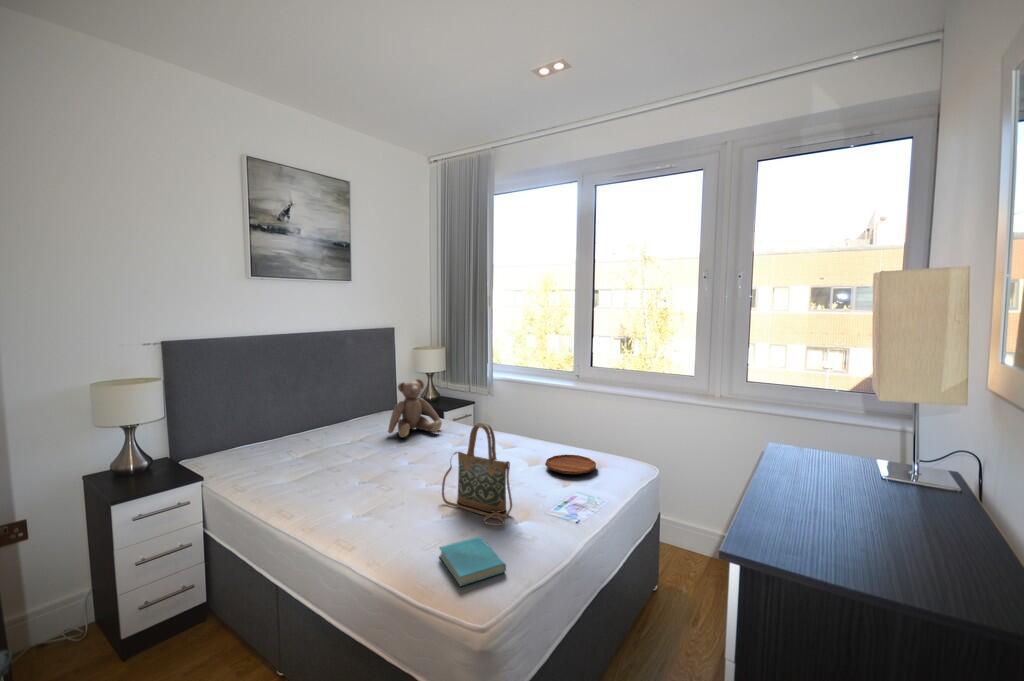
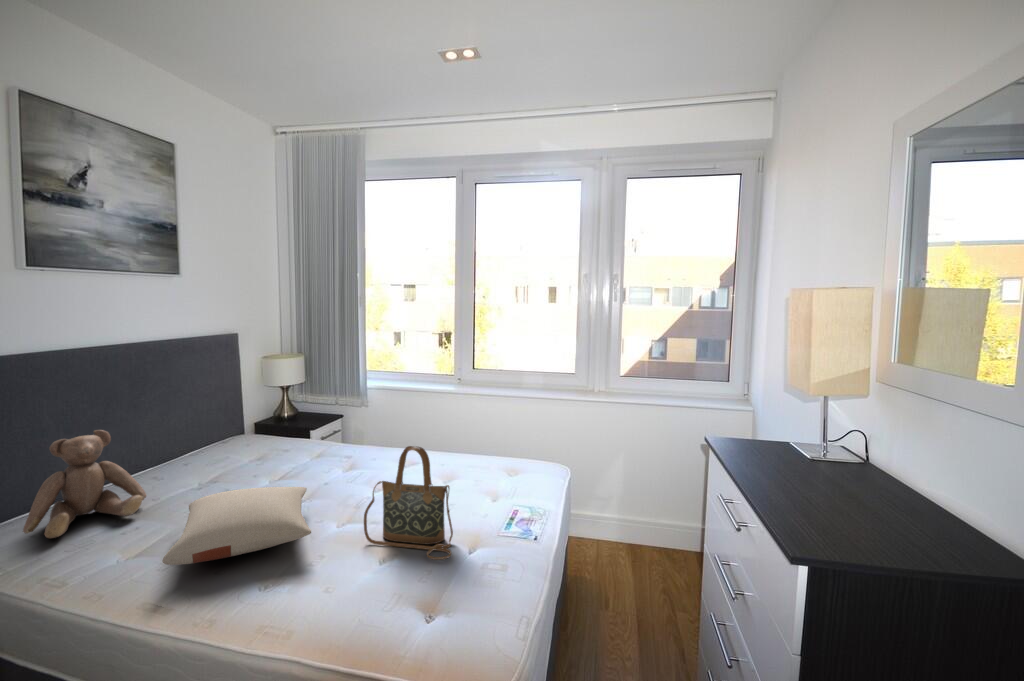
teddy bear: present [388,379,442,437] -> present [23,430,146,538]
pillow: none [295,447,412,495] -> present [162,487,311,565]
tray: present [545,455,596,474] -> none [461,466,514,488]
book: present [440,537,506,586] -> none [396,576,481,640]

